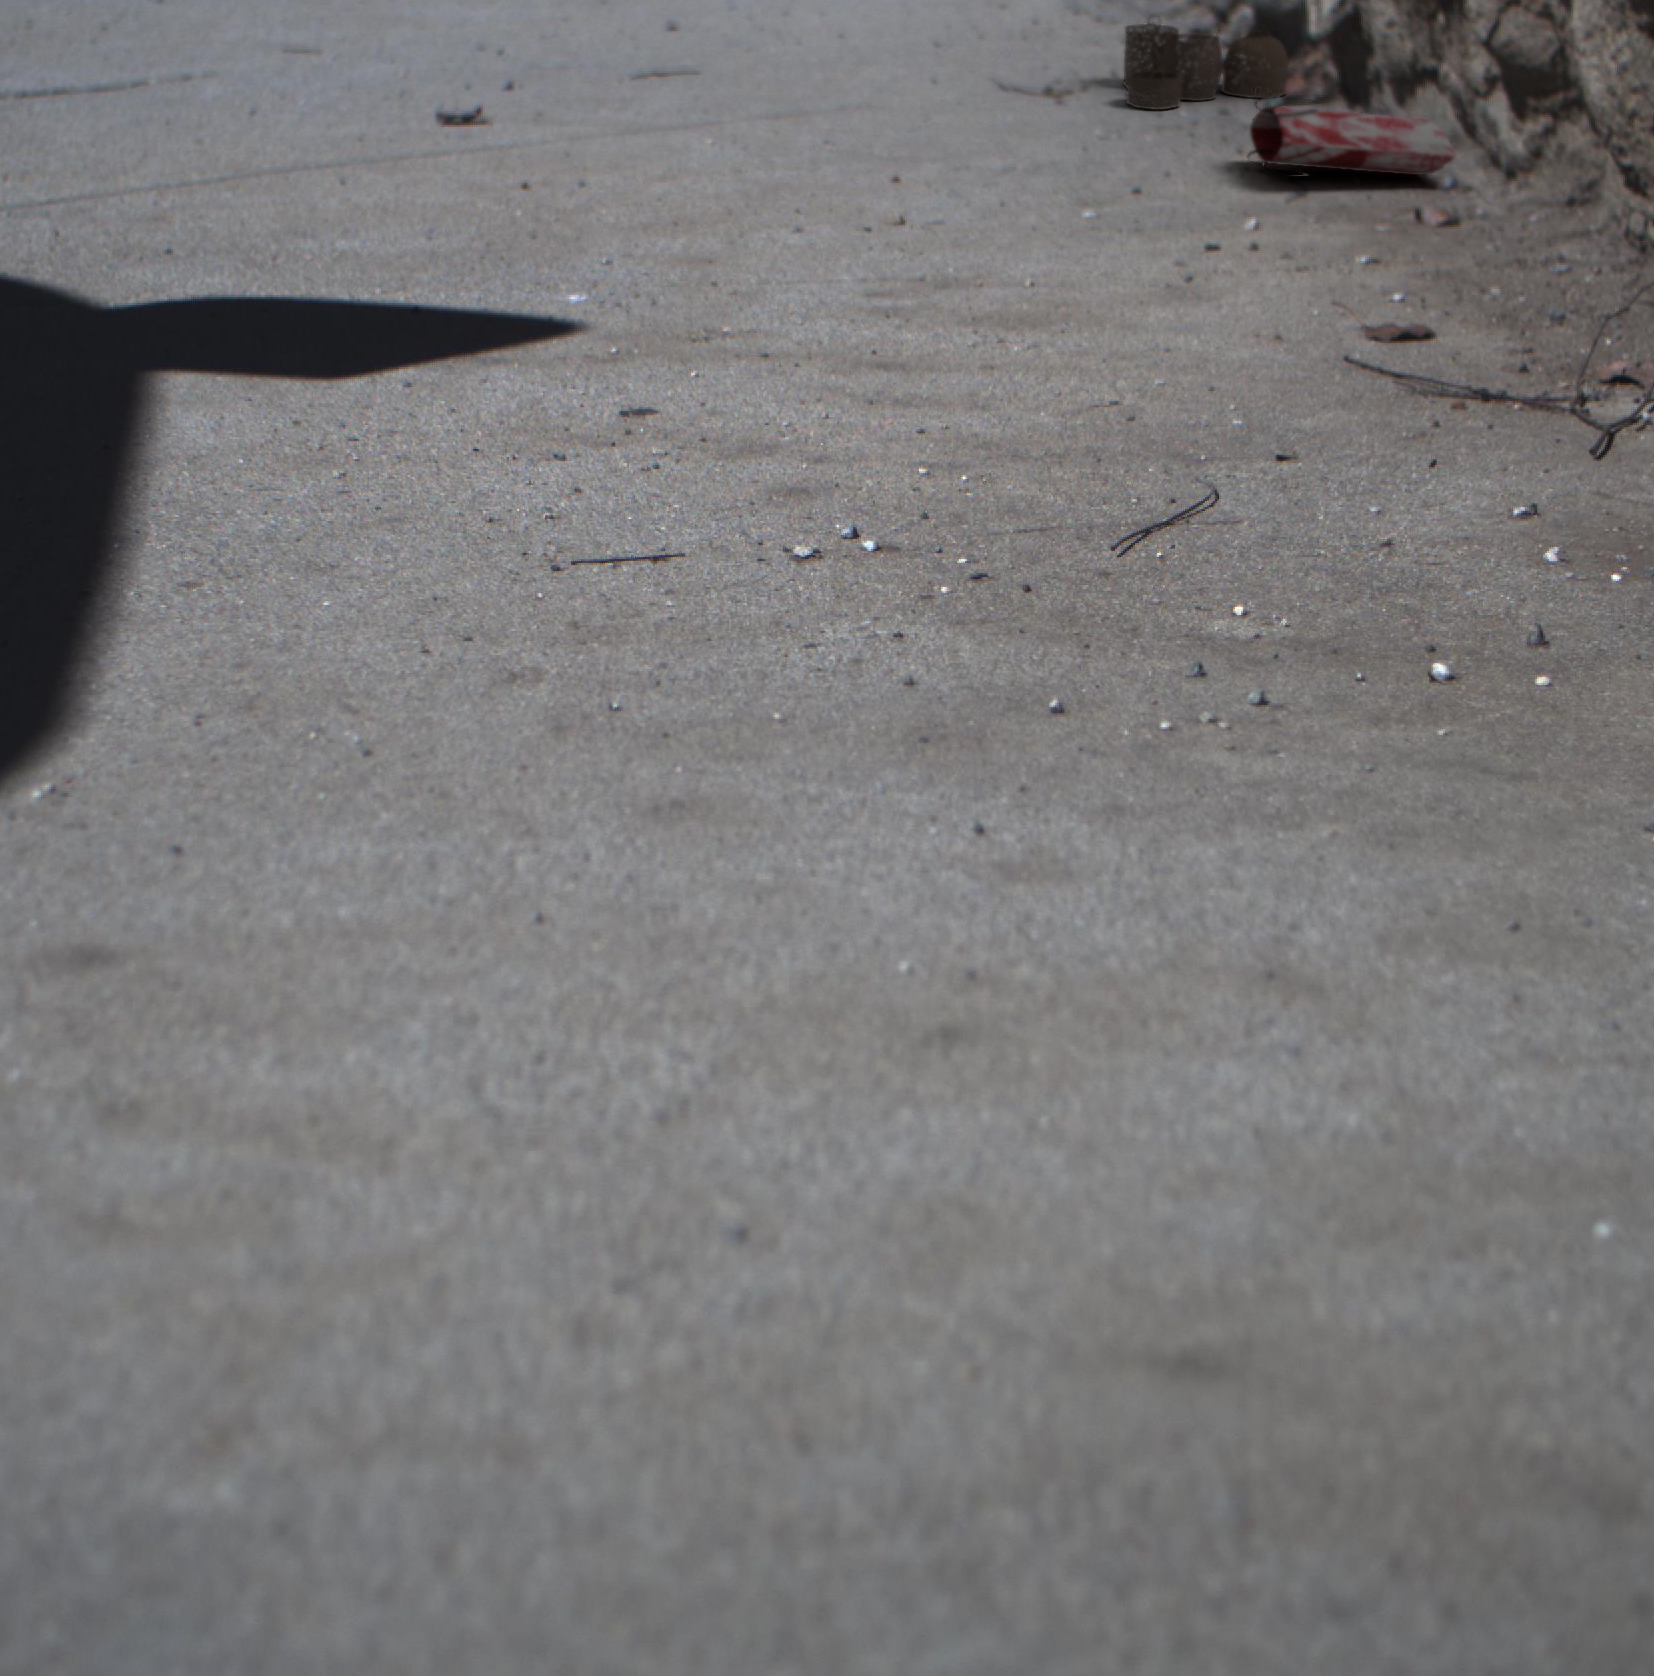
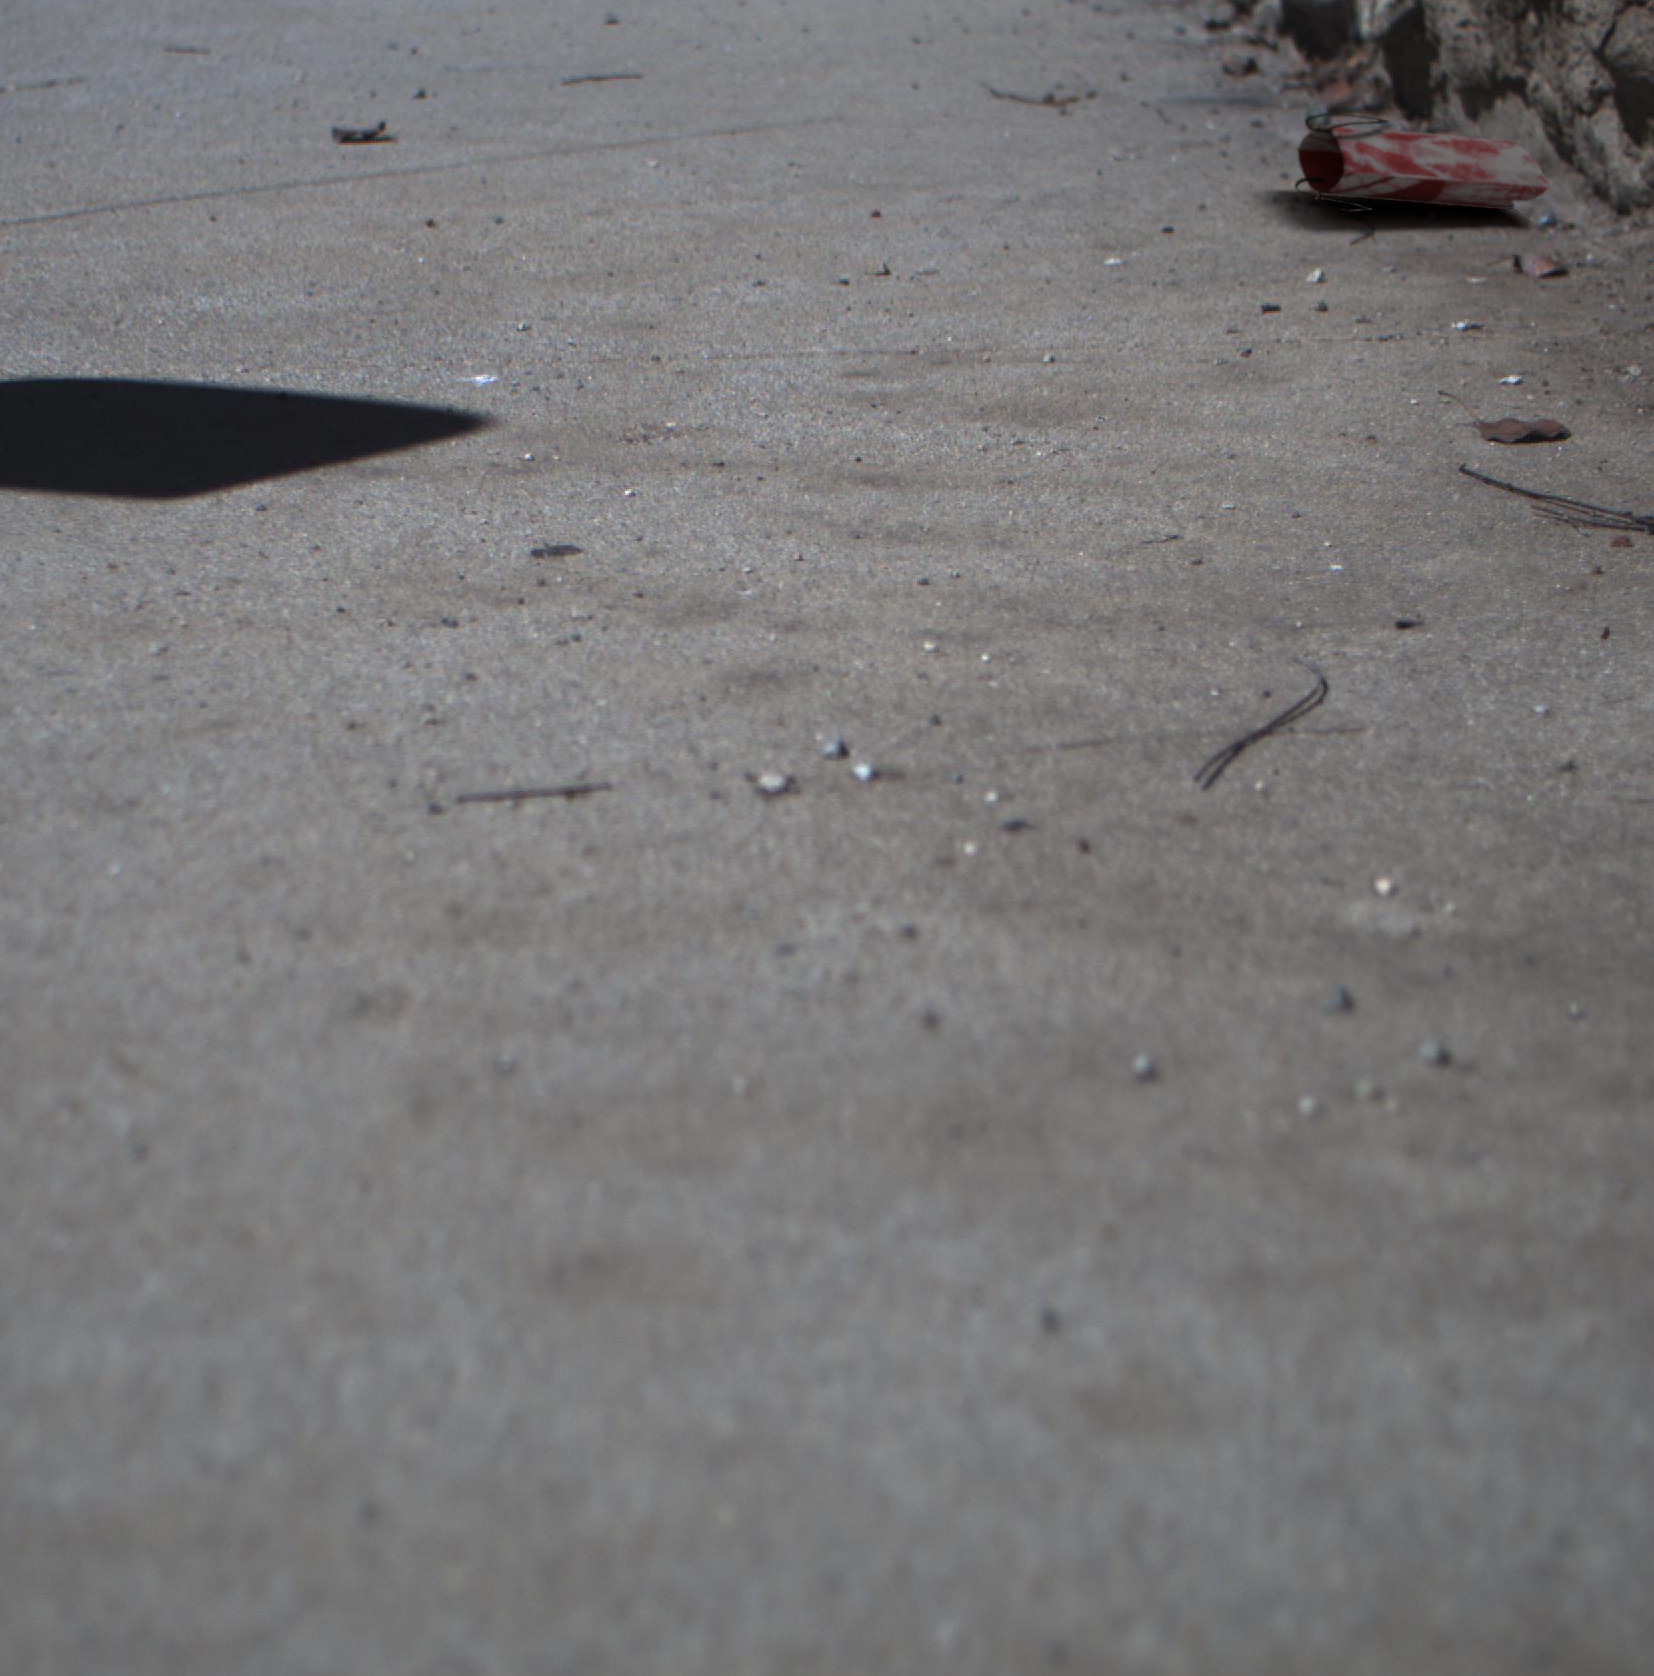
woven basket: present [1124,22,1288,110] -> none [1135,10,1329,124]

